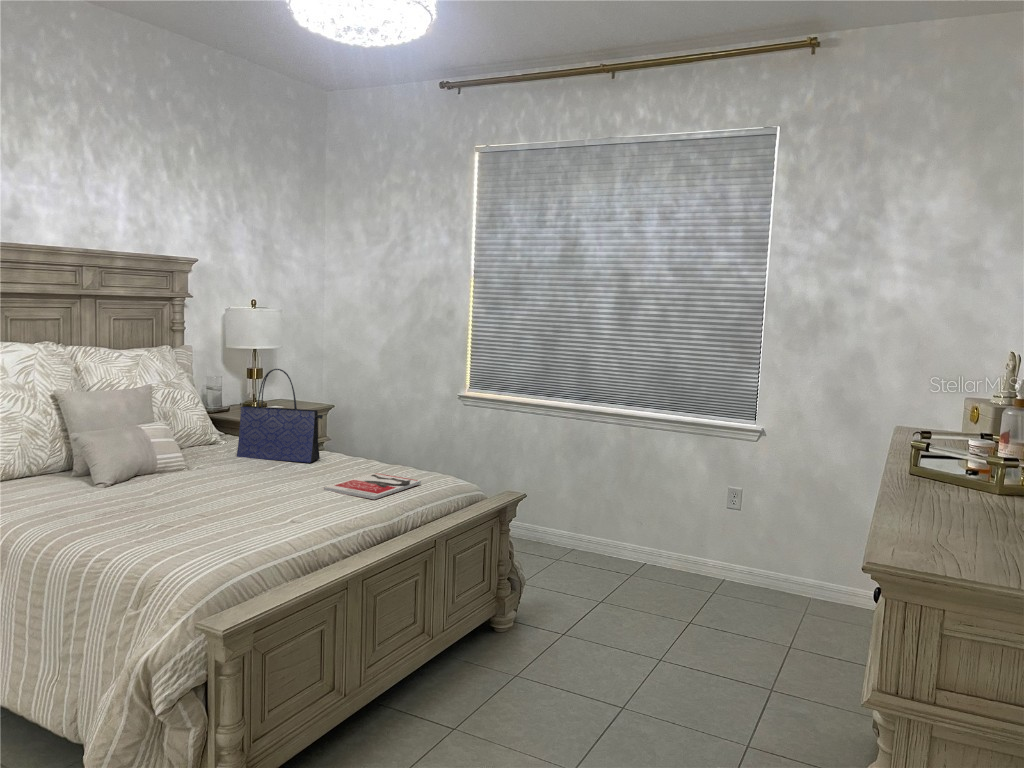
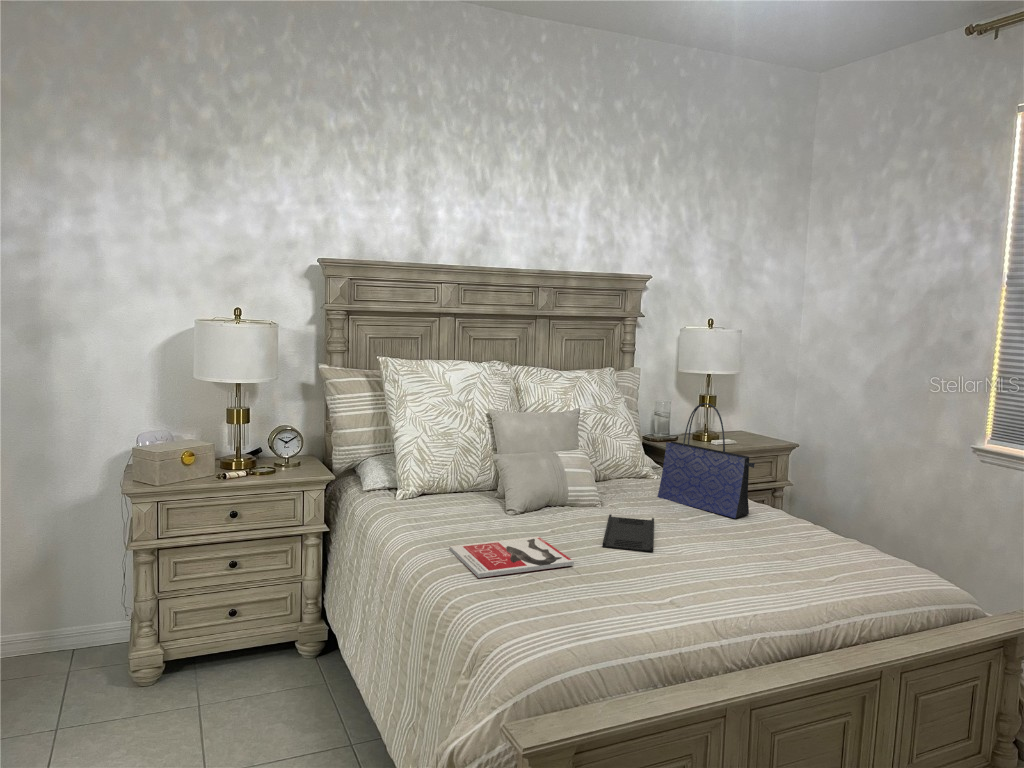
tray: none [203,471,258,497] -> present [603,514,654,551]
book: present [324,473,421,500] -> present [449,536,574,578]

